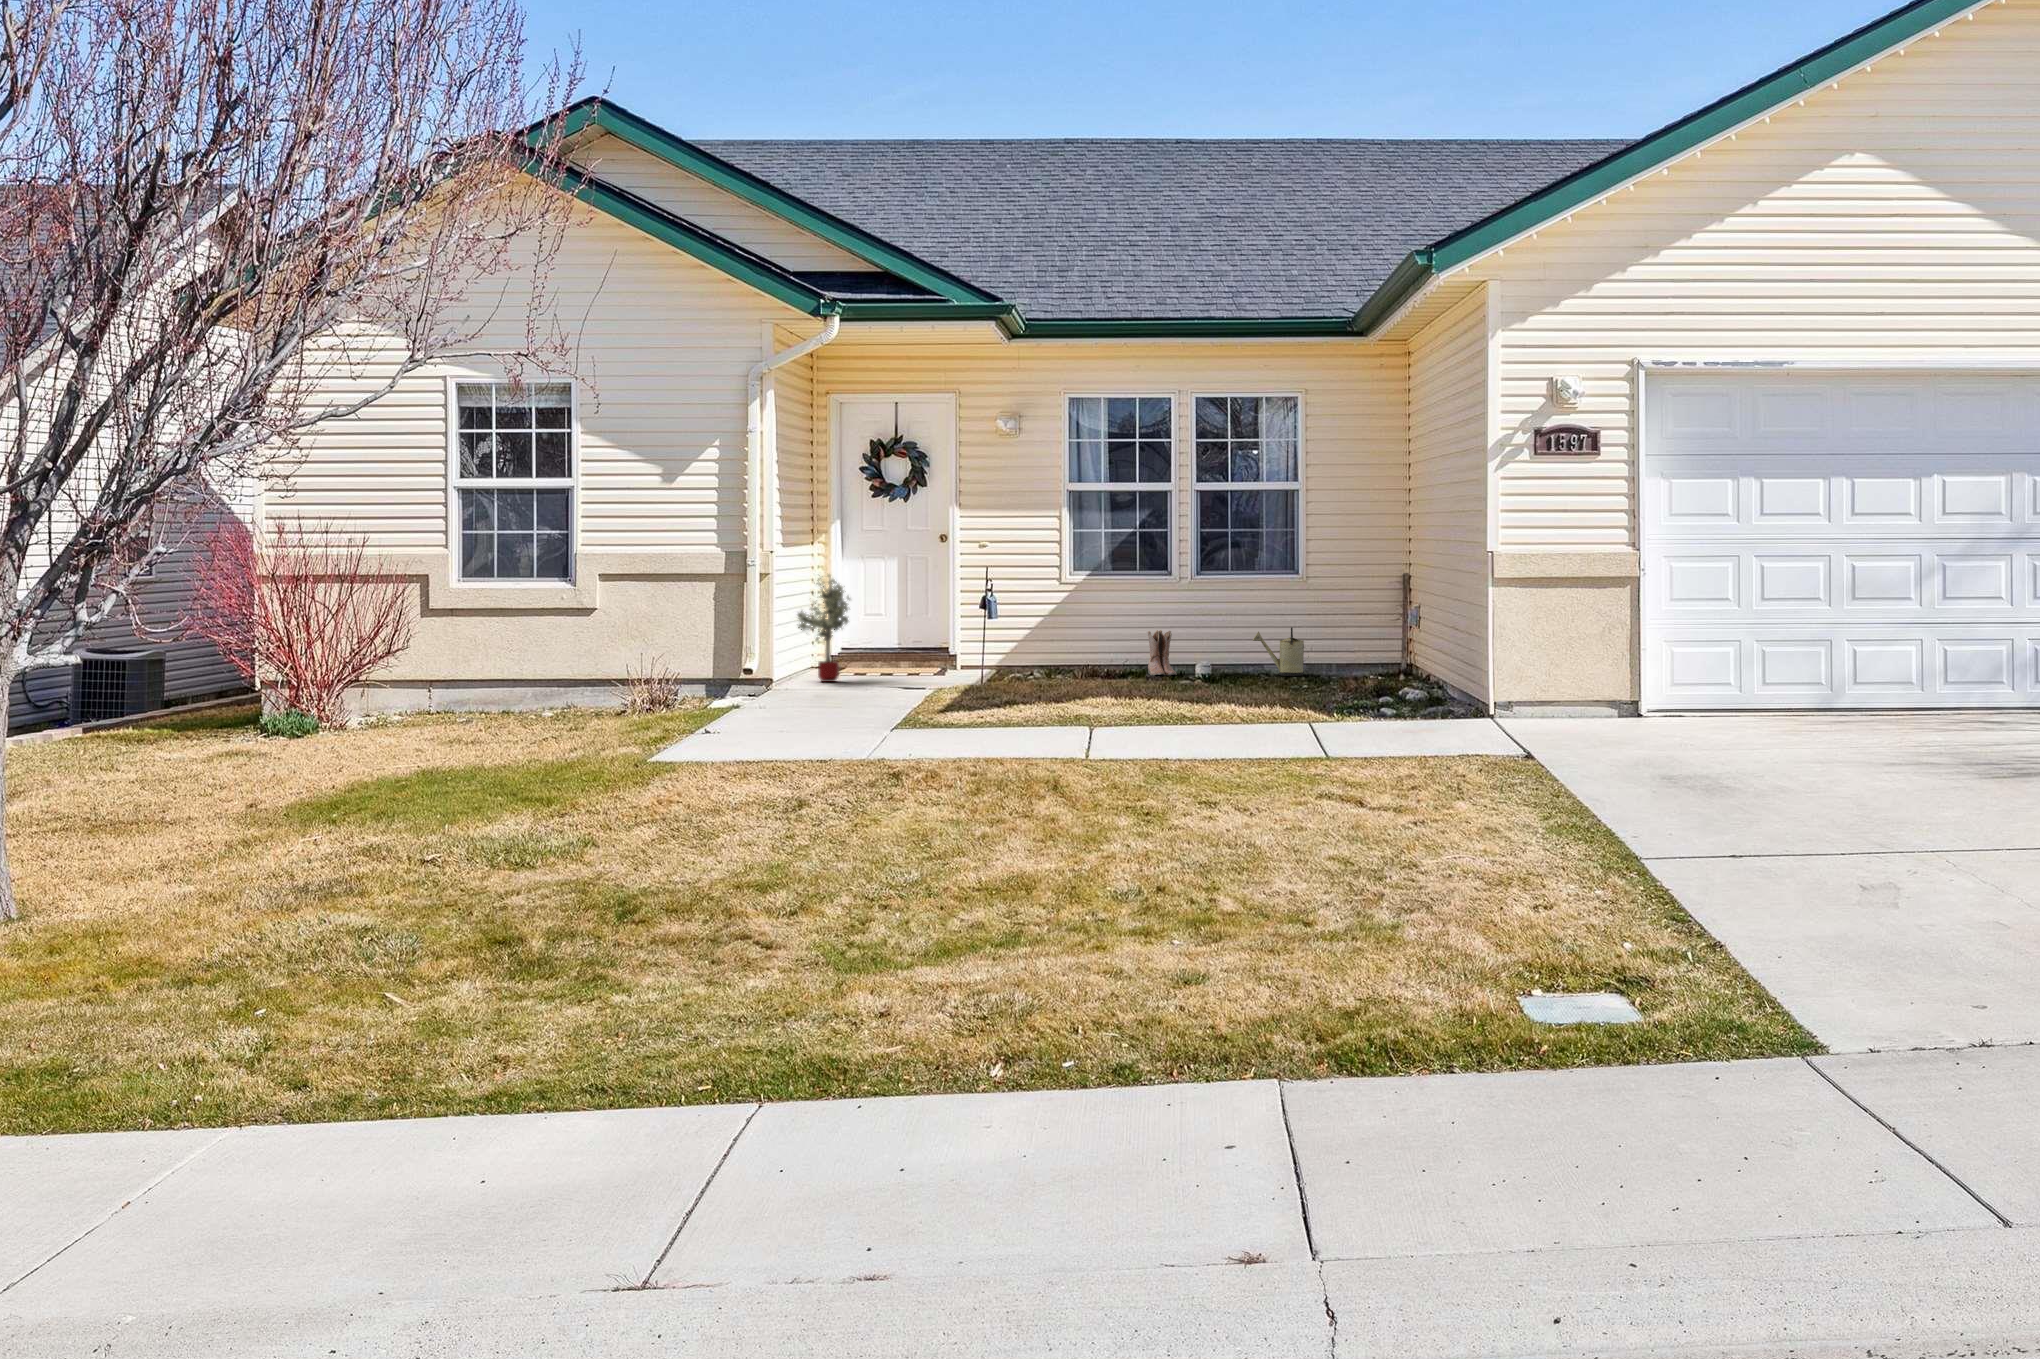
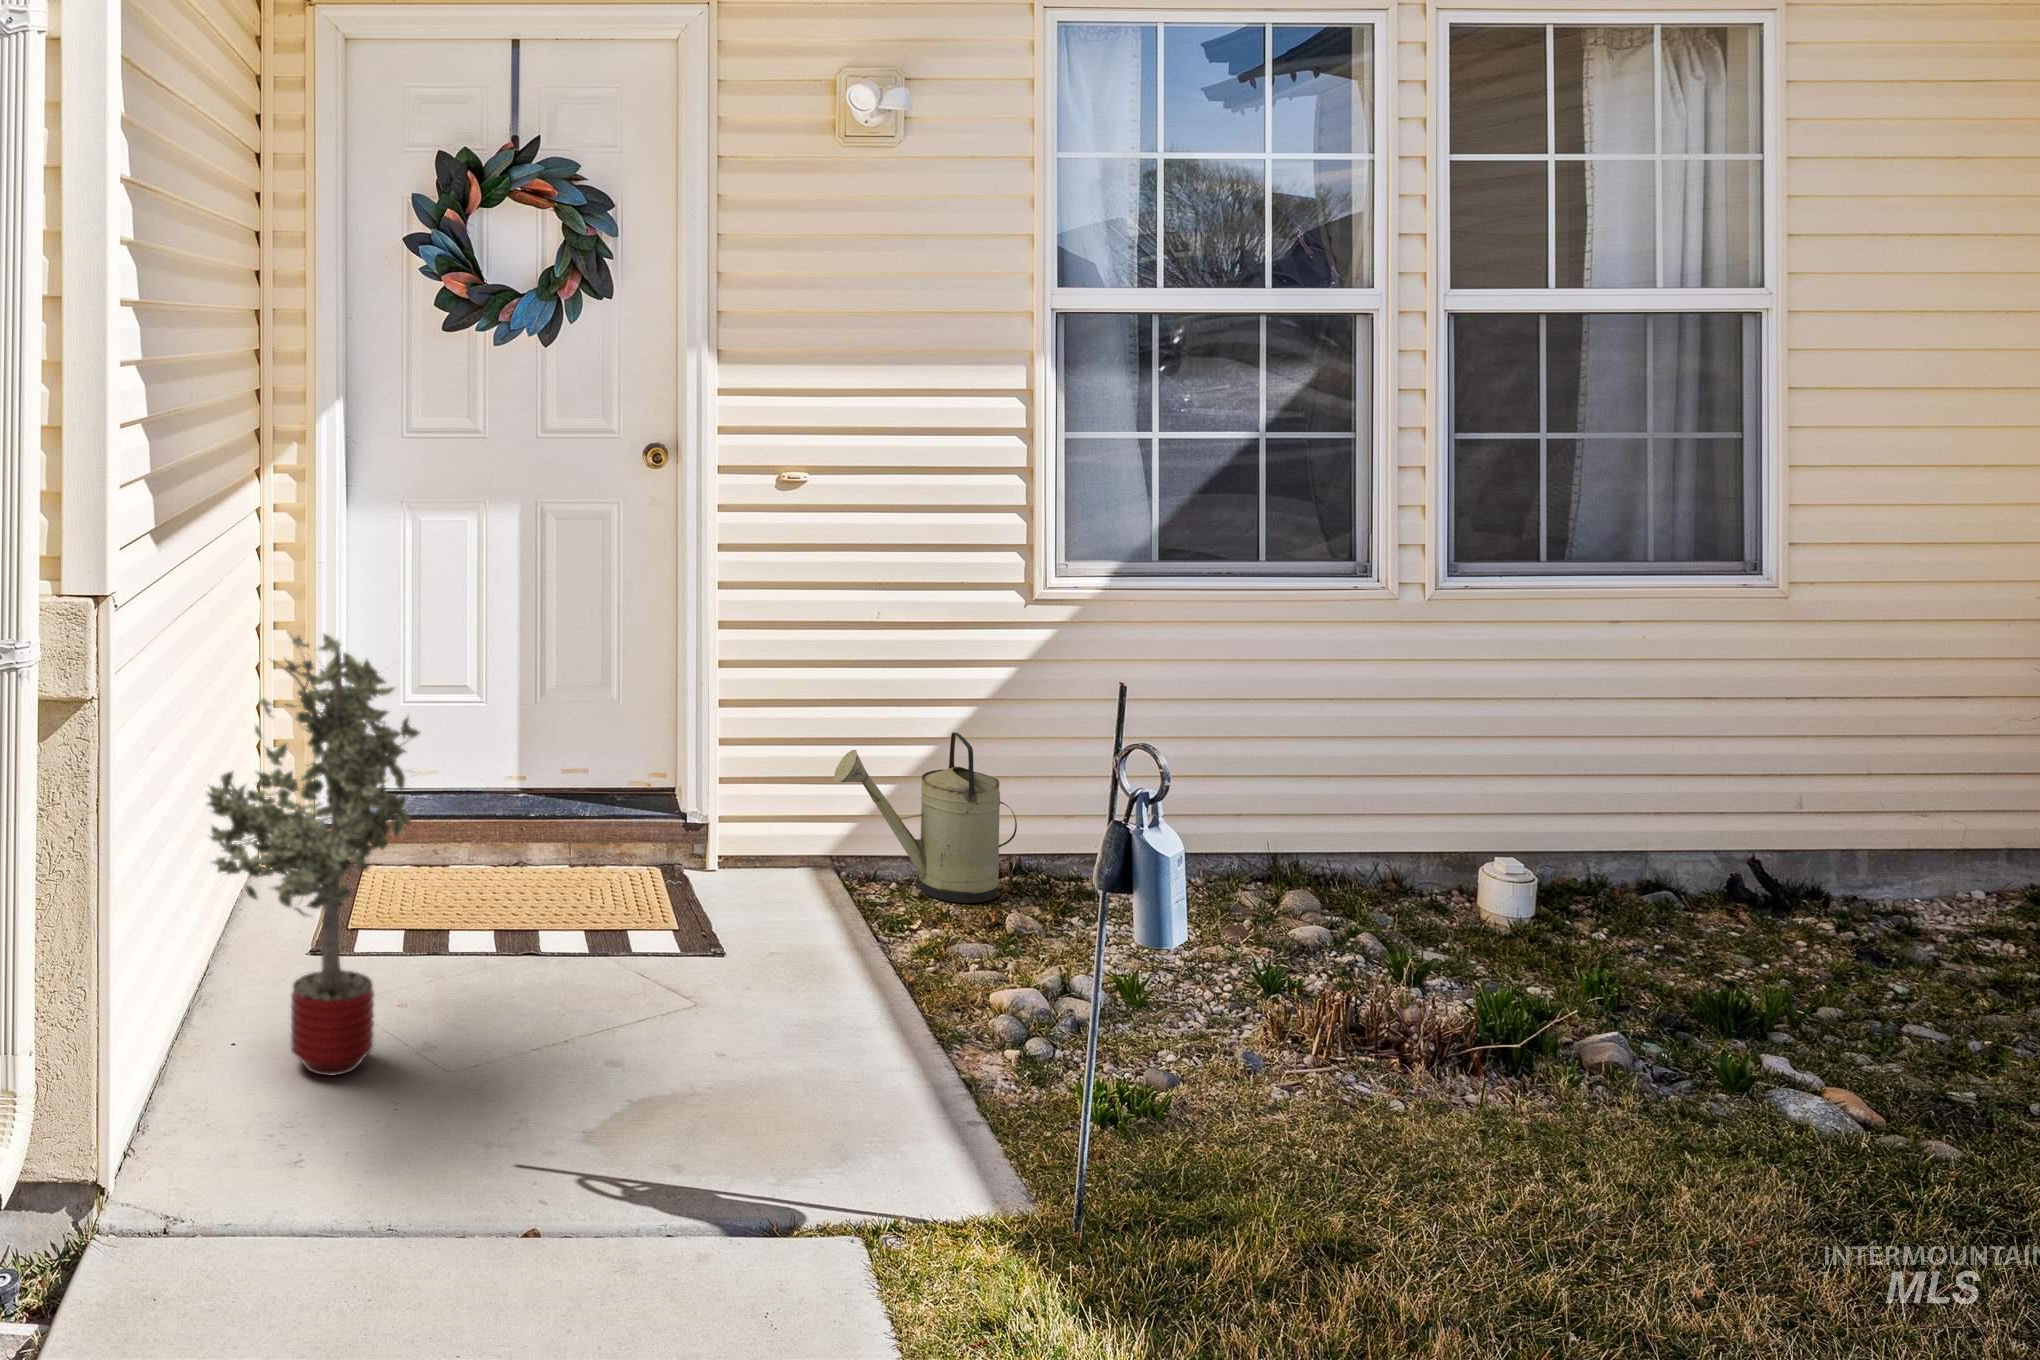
watering can: present [1253,627,1304,676] -> present [834,732,1017,903]
boots: present [1148,630,1177,676] -> none [1324,760,1455,928]

